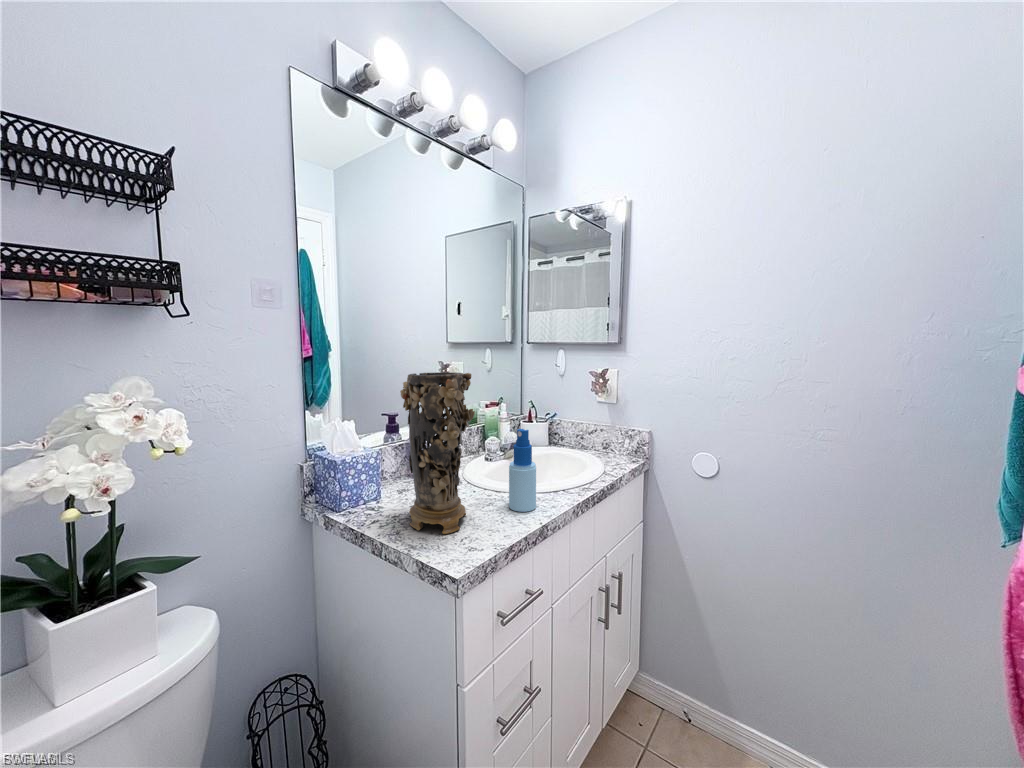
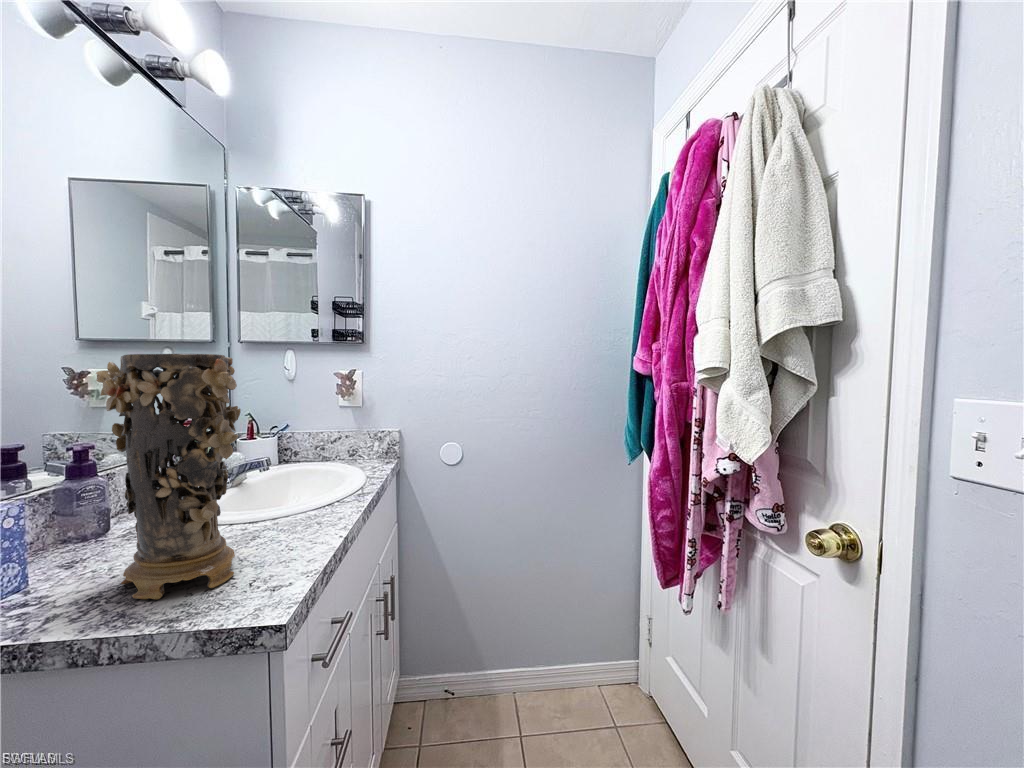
spray bottle: present [509,429,536,512] -> none [284,430,322,533]

